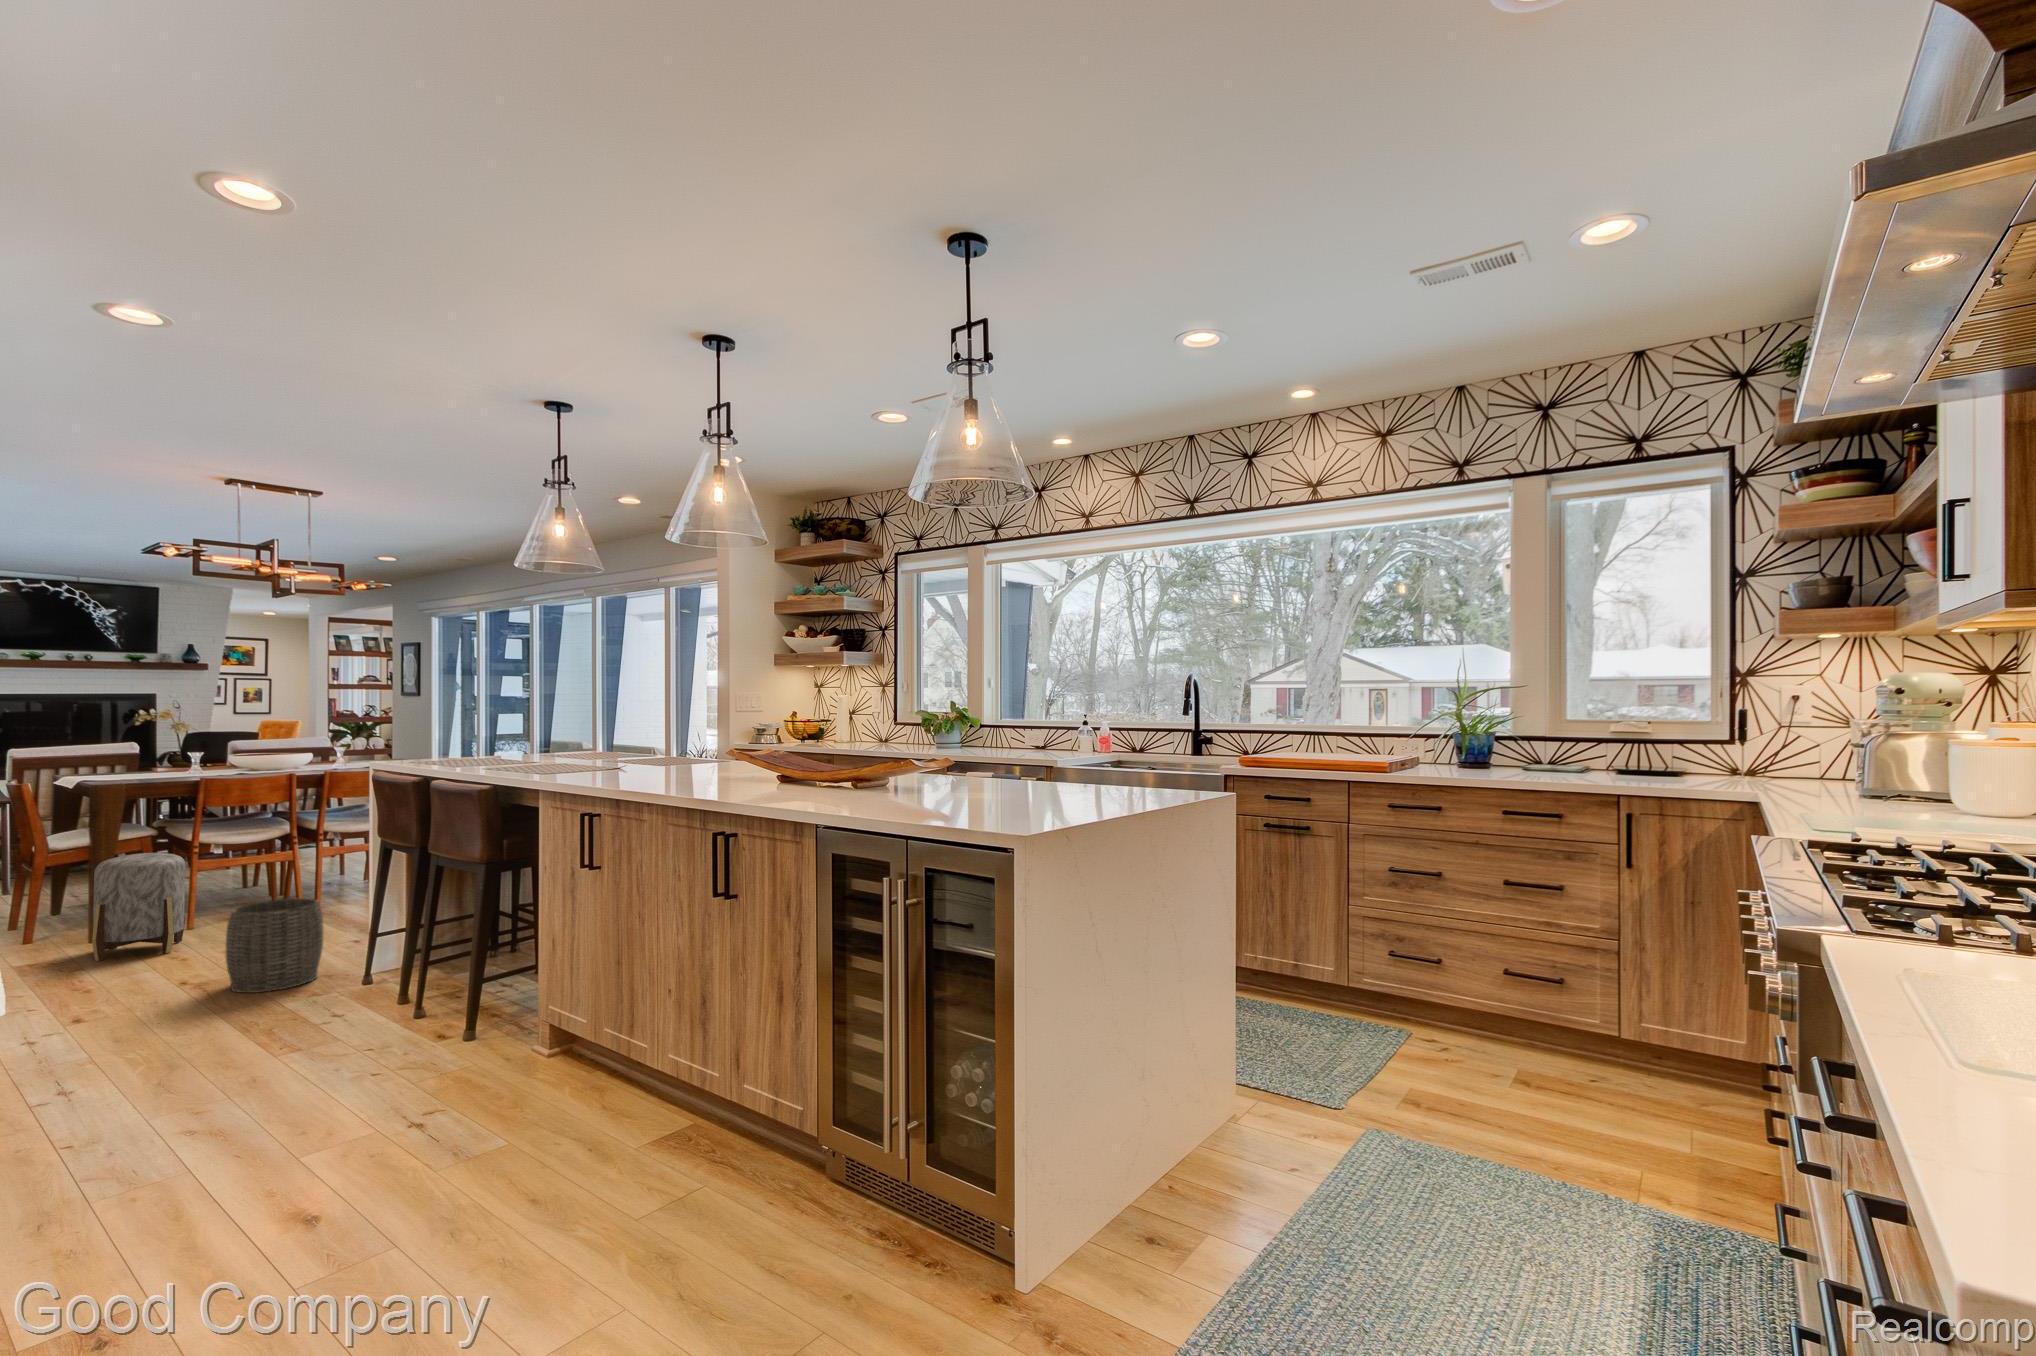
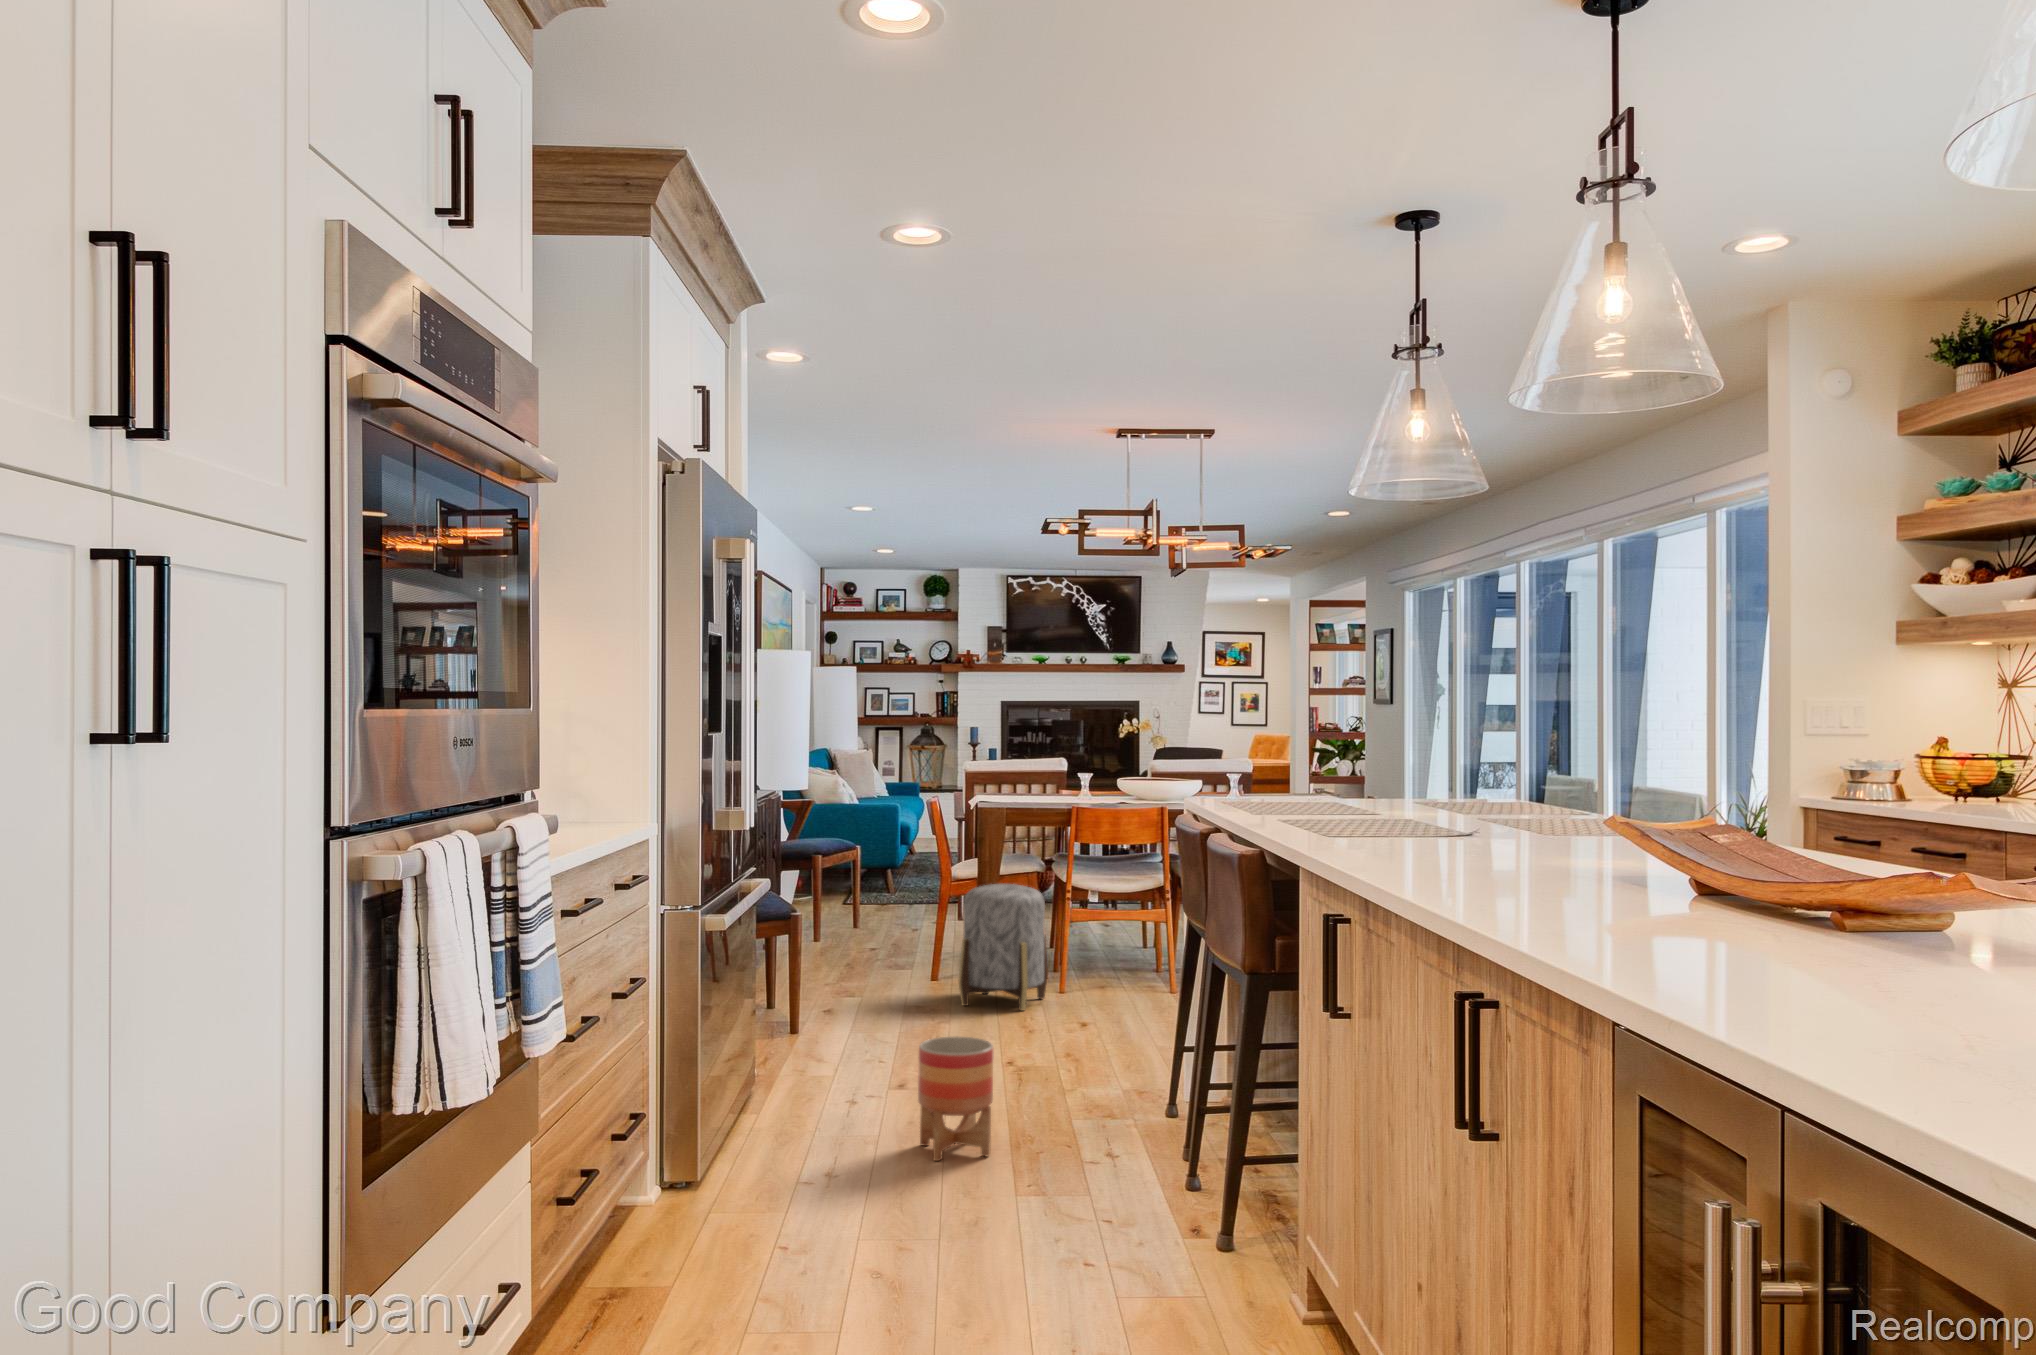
woven basket: present [225,898,323,993] -> none [1033,966,1136,1090]
planter: none [164,960,241,1058] -> present [918,1037,993,1161]

